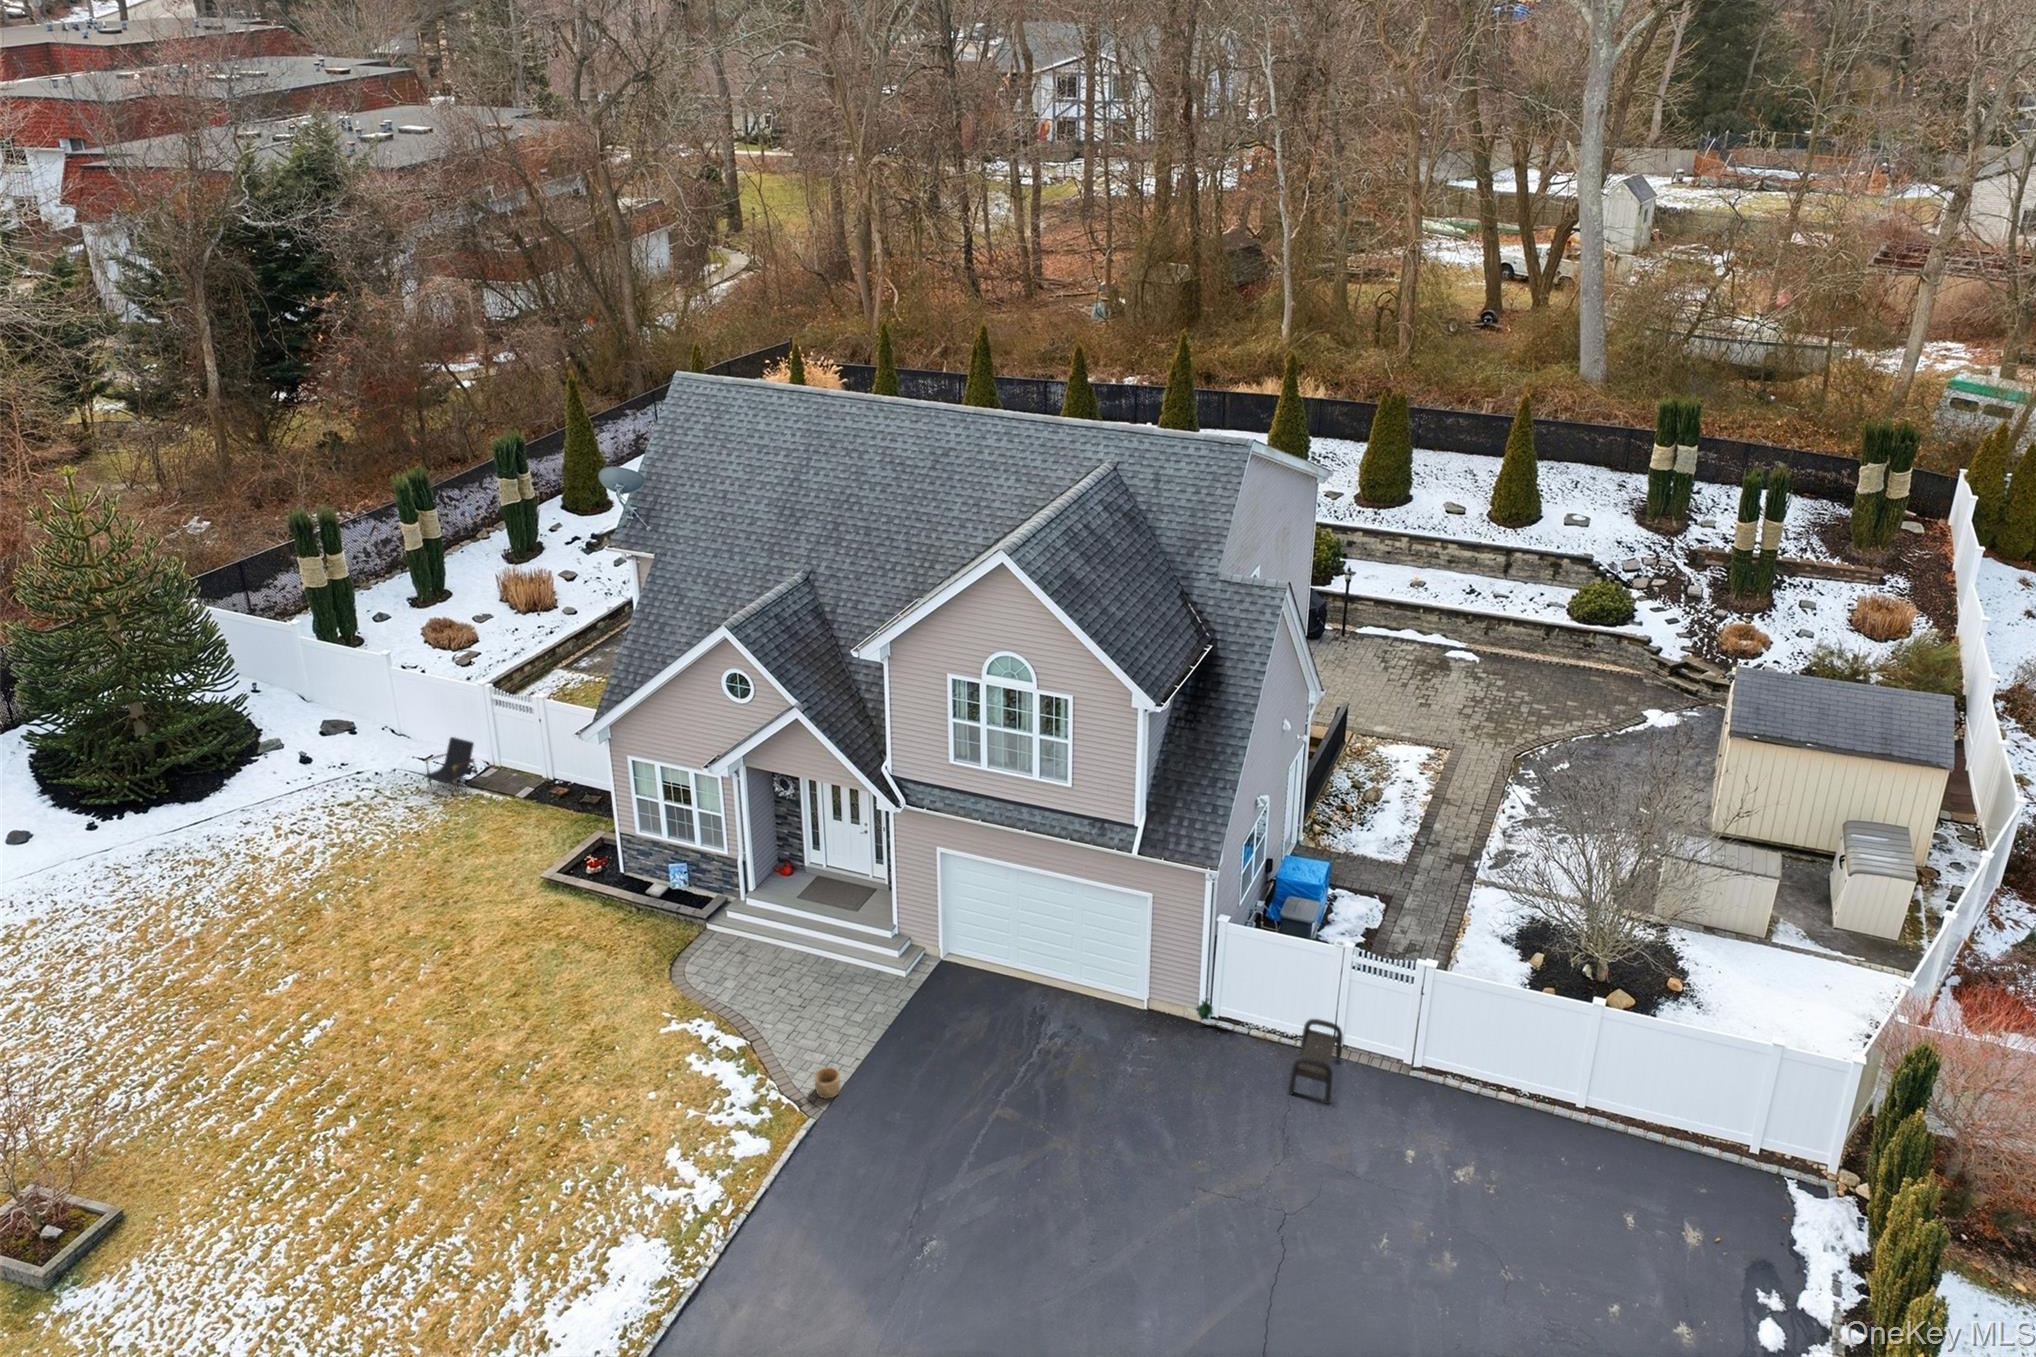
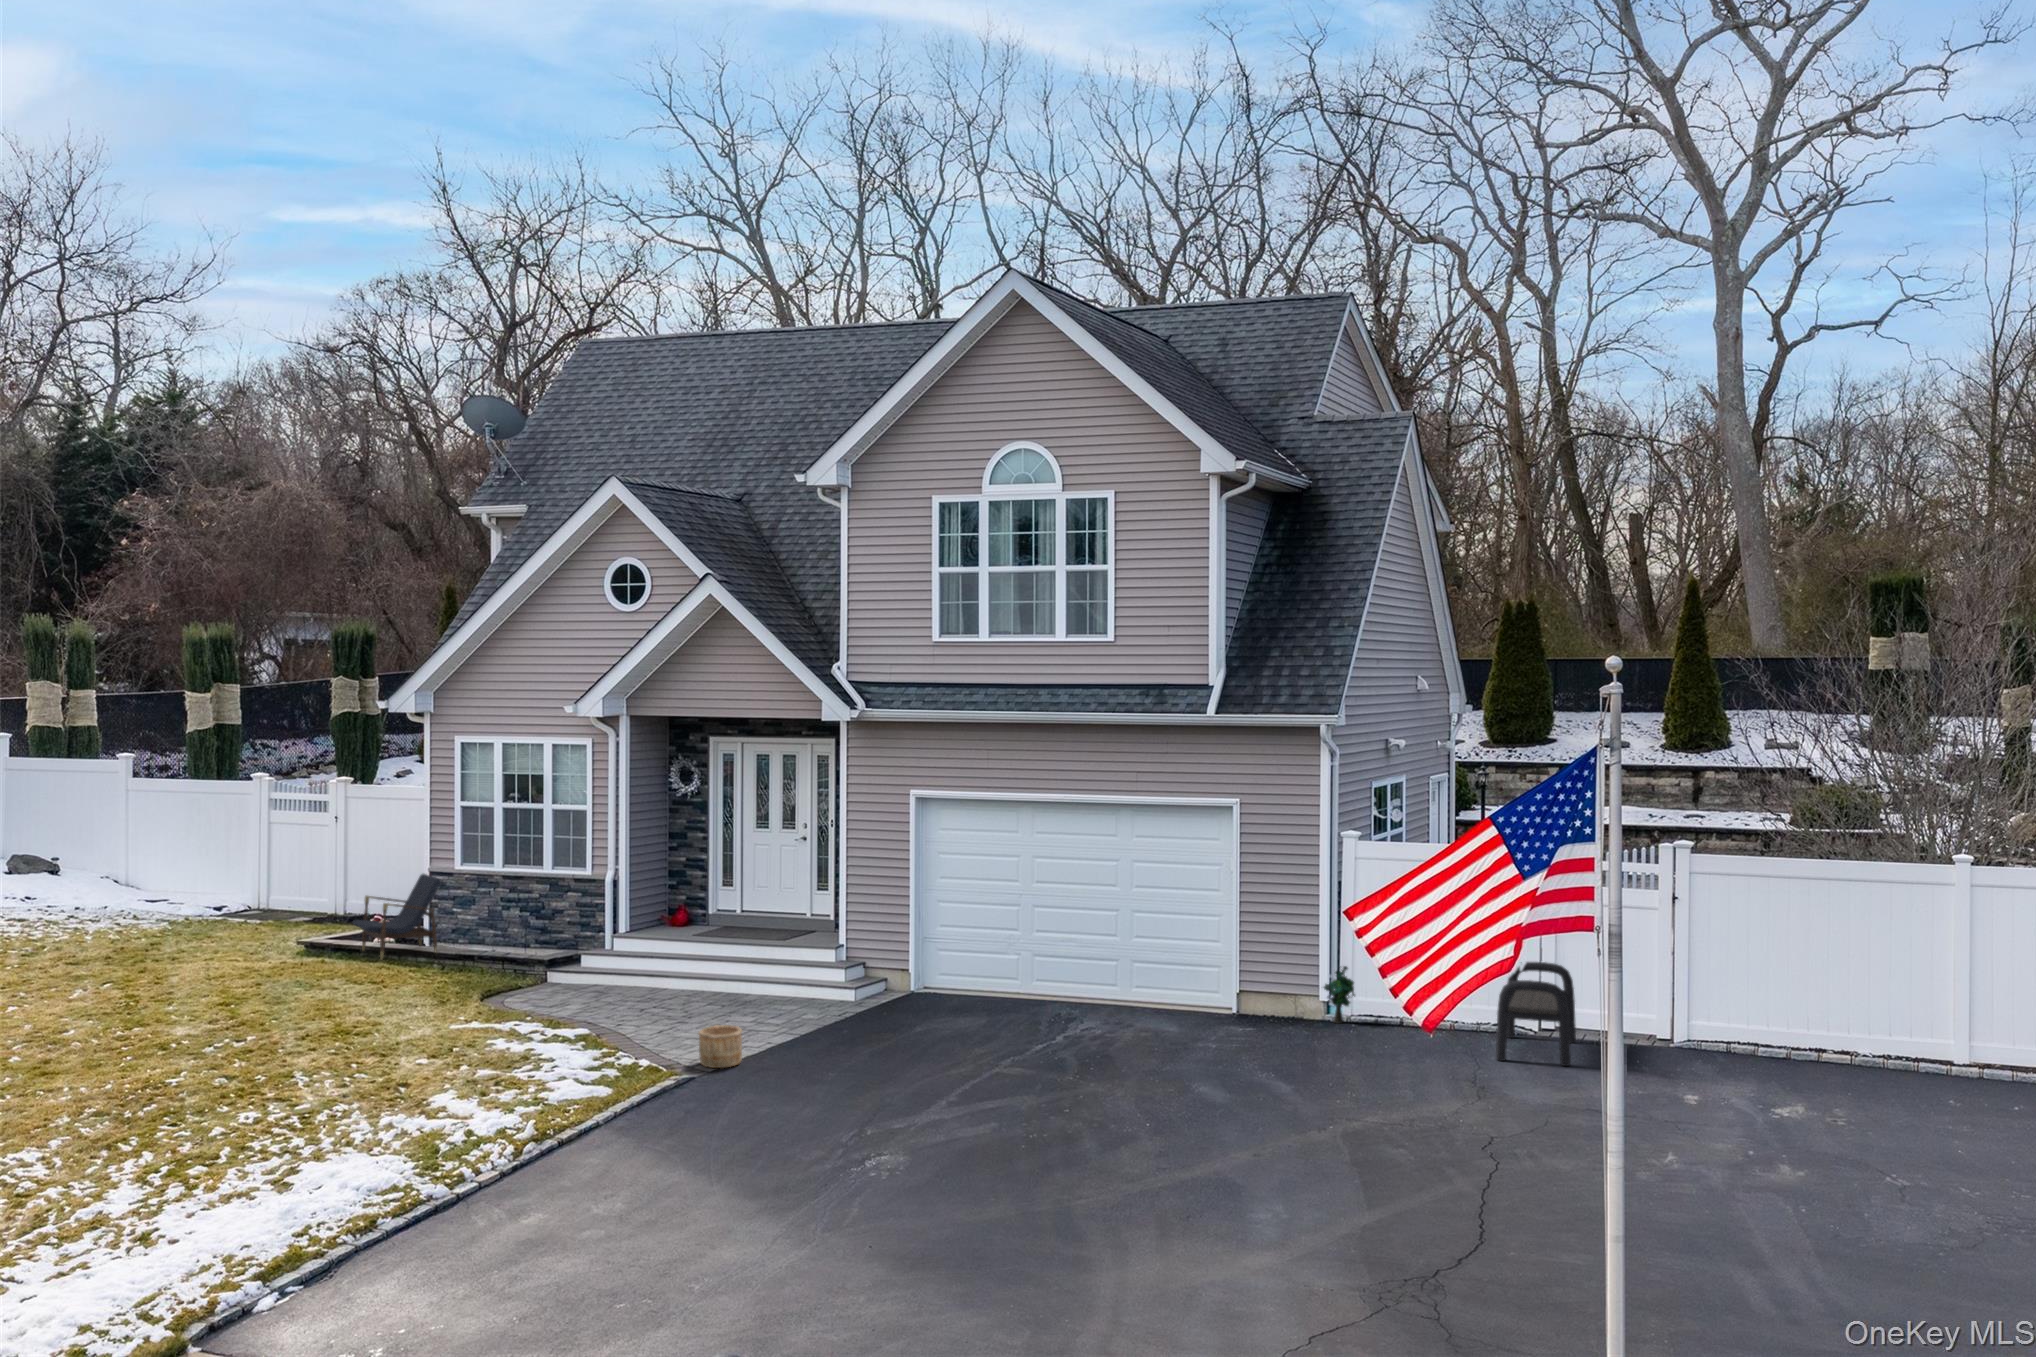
lounge chair: present [425,737,478,794] -> present [353,874,441,960]

